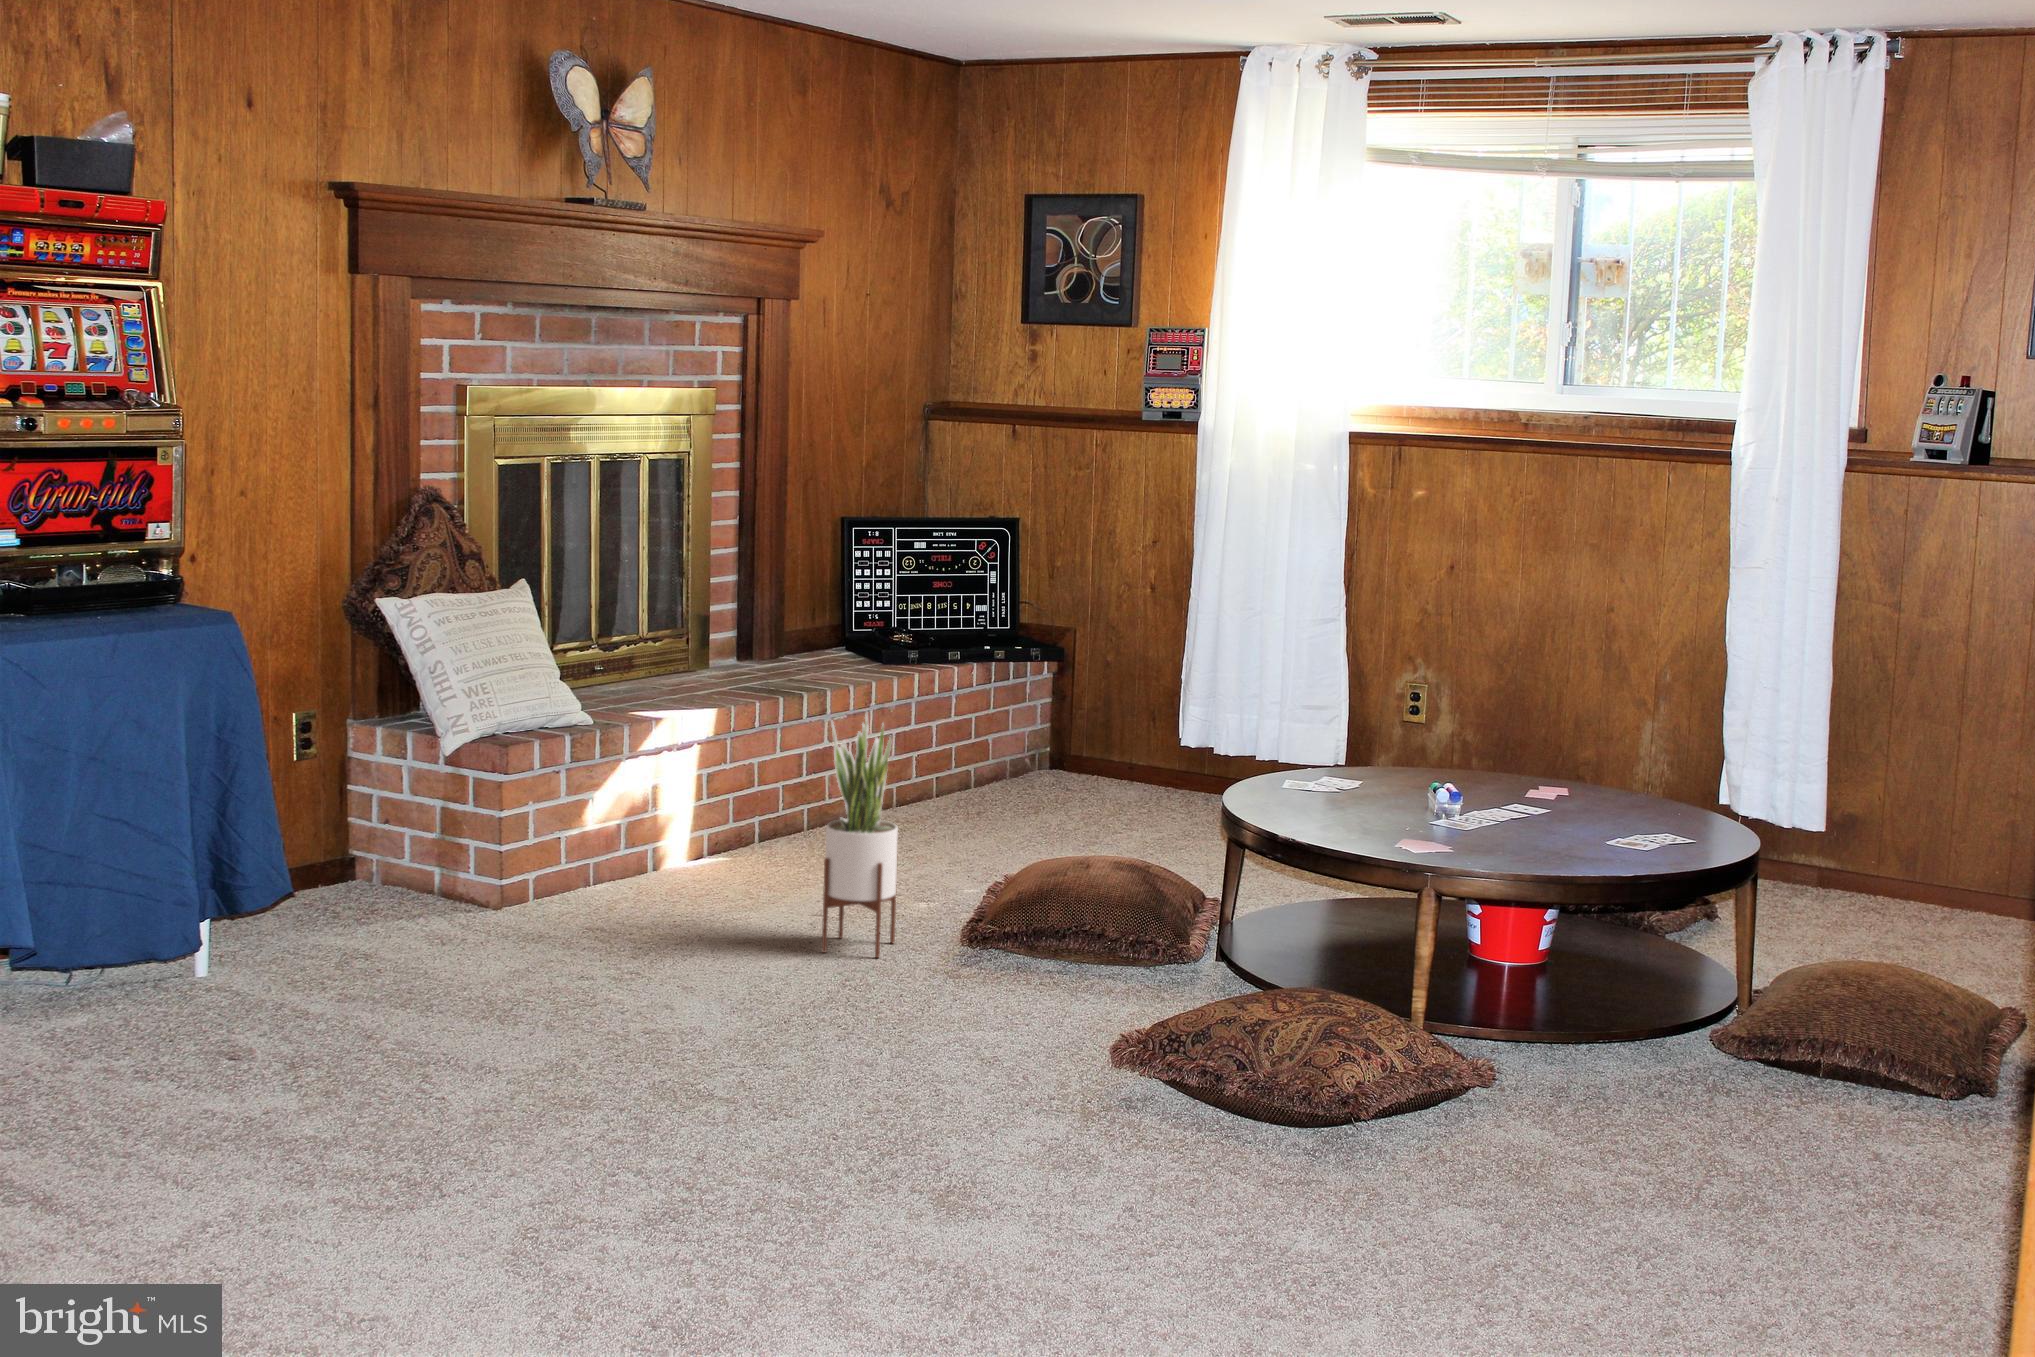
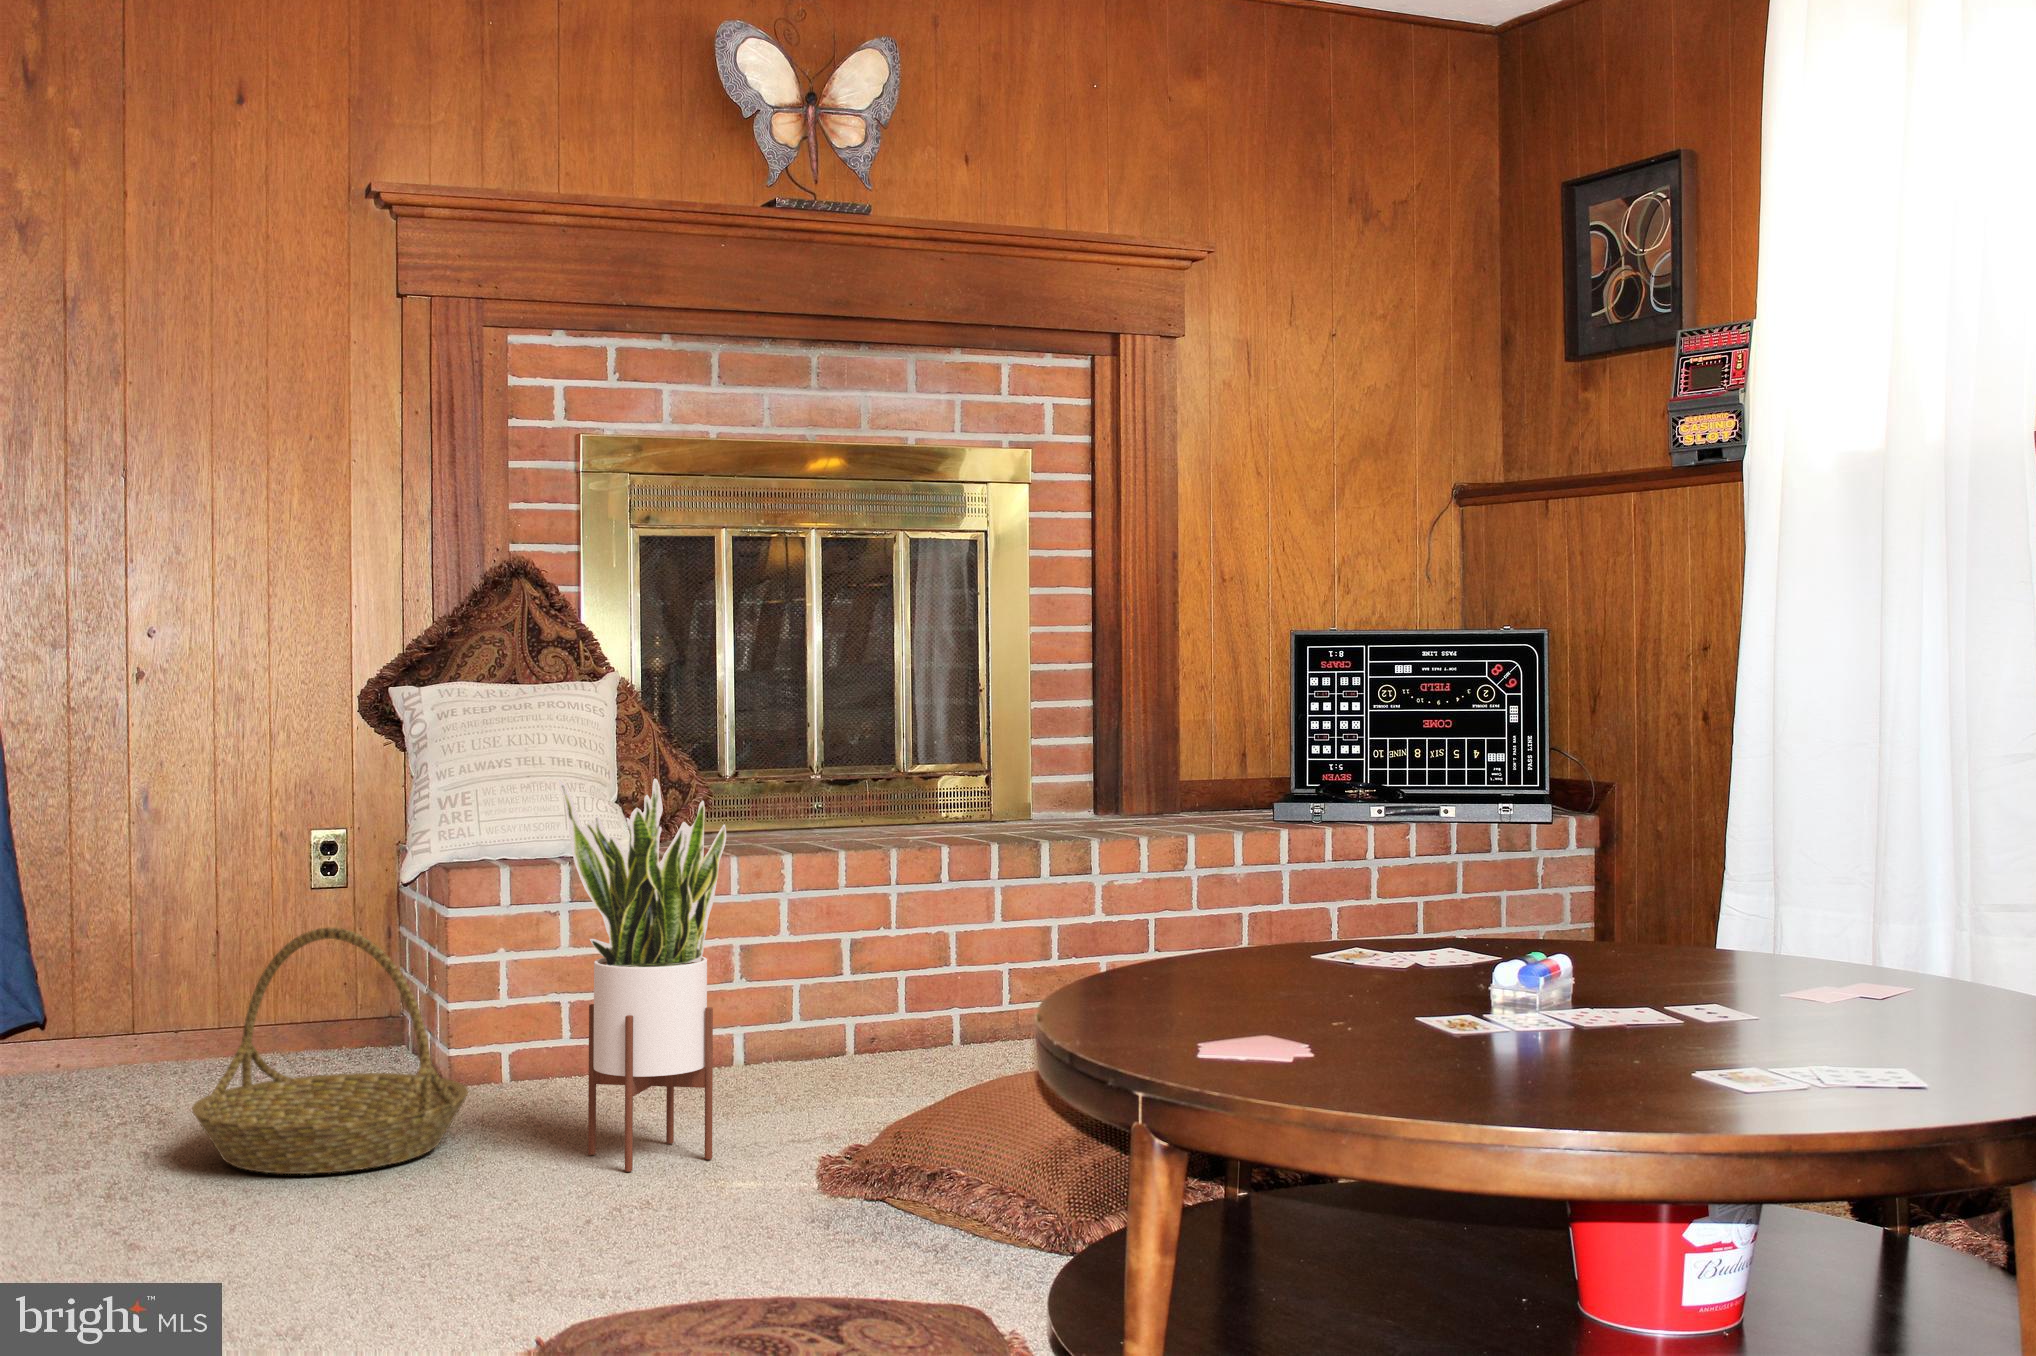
basket: none [589,829,769,997] -> present [192,928,468,1174]

